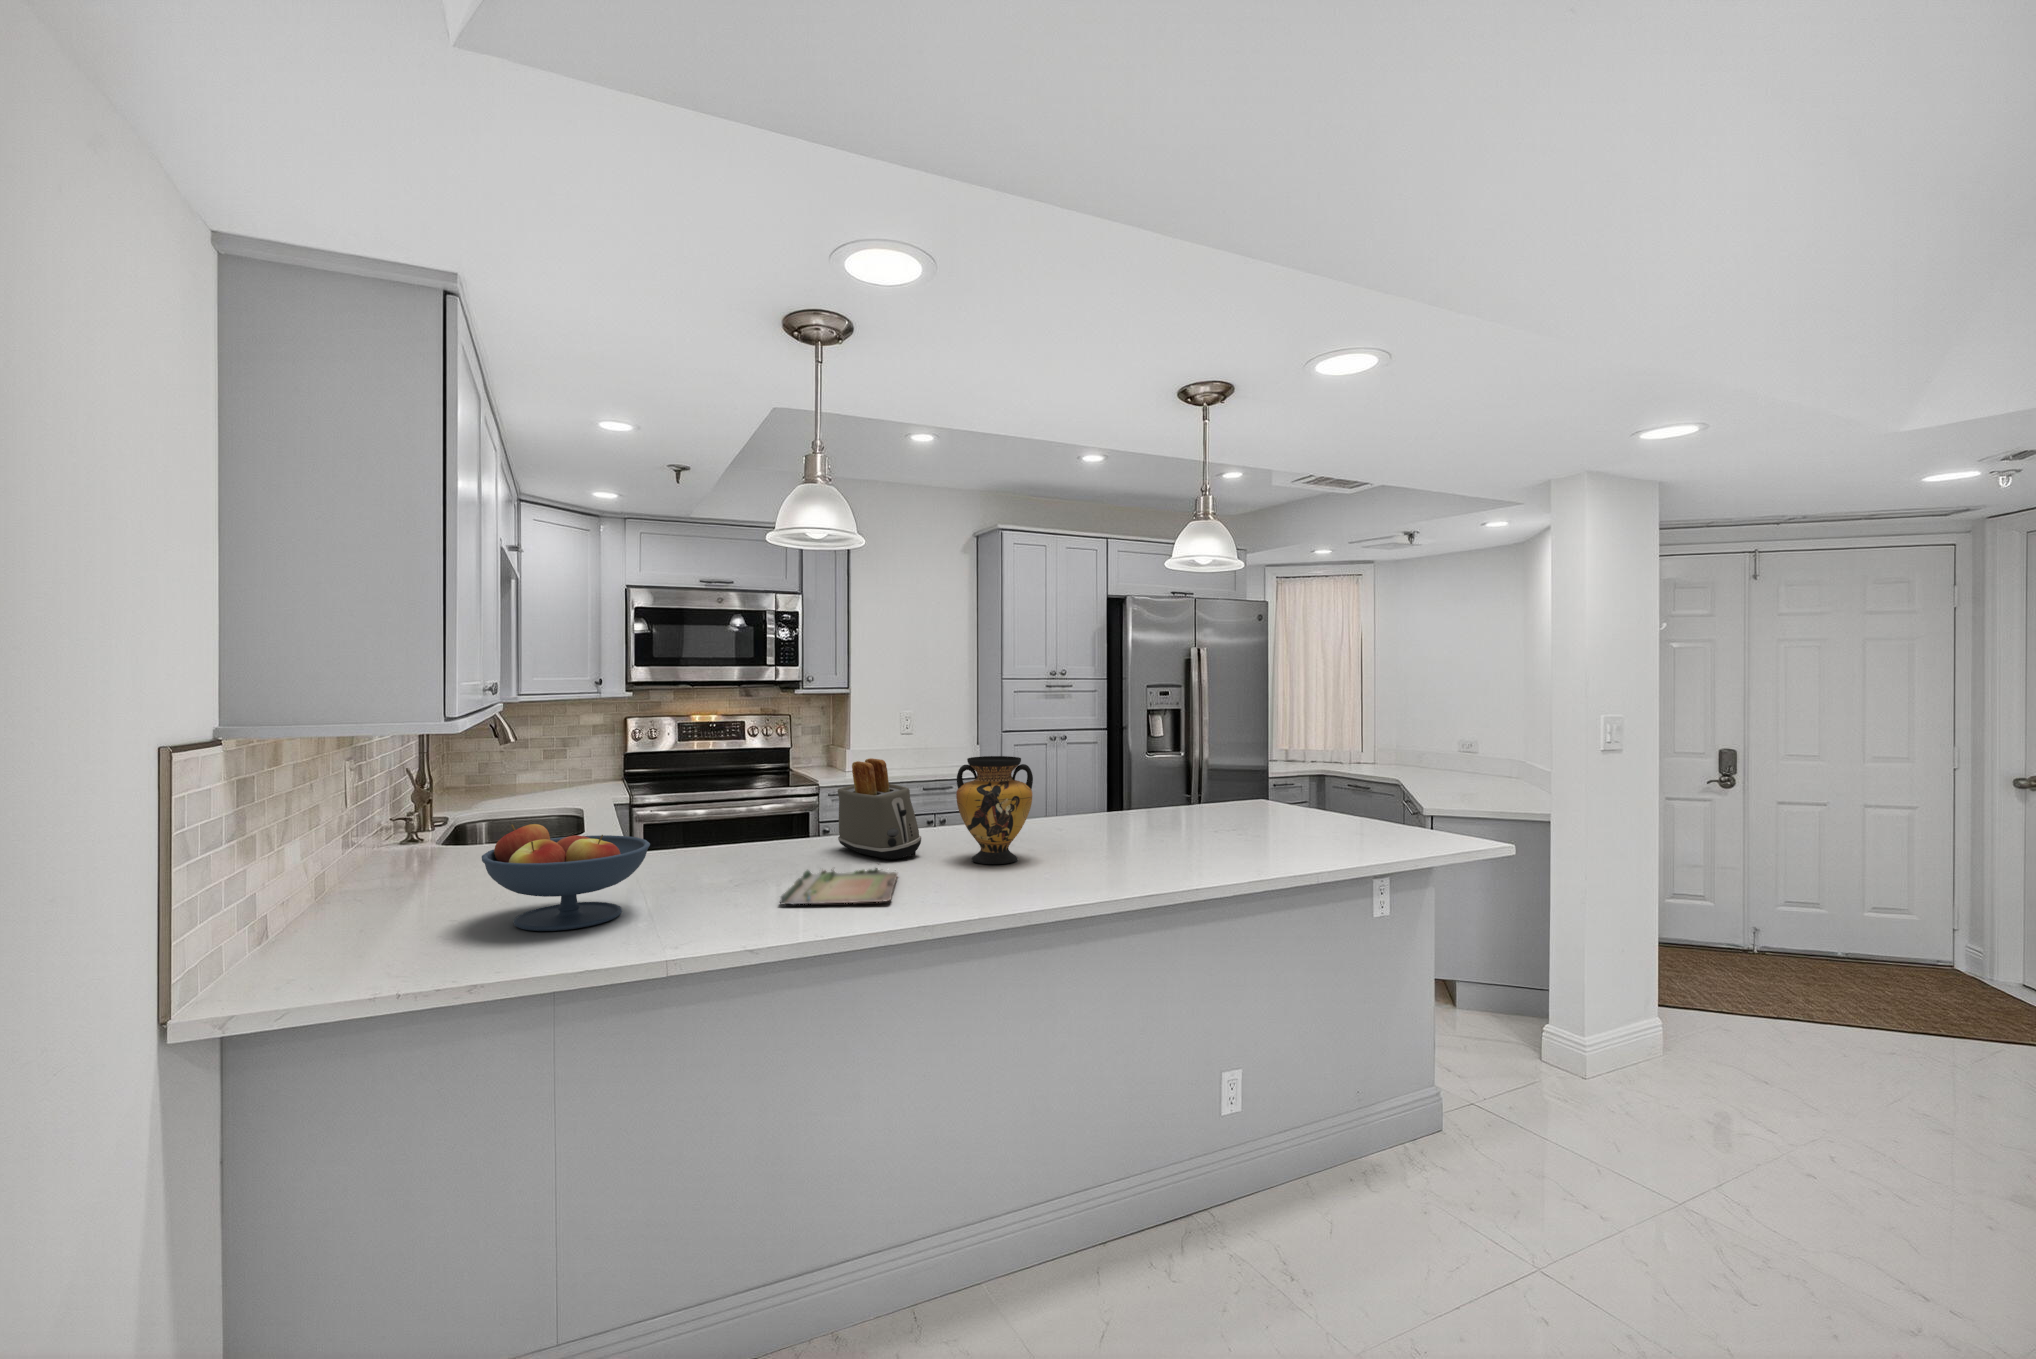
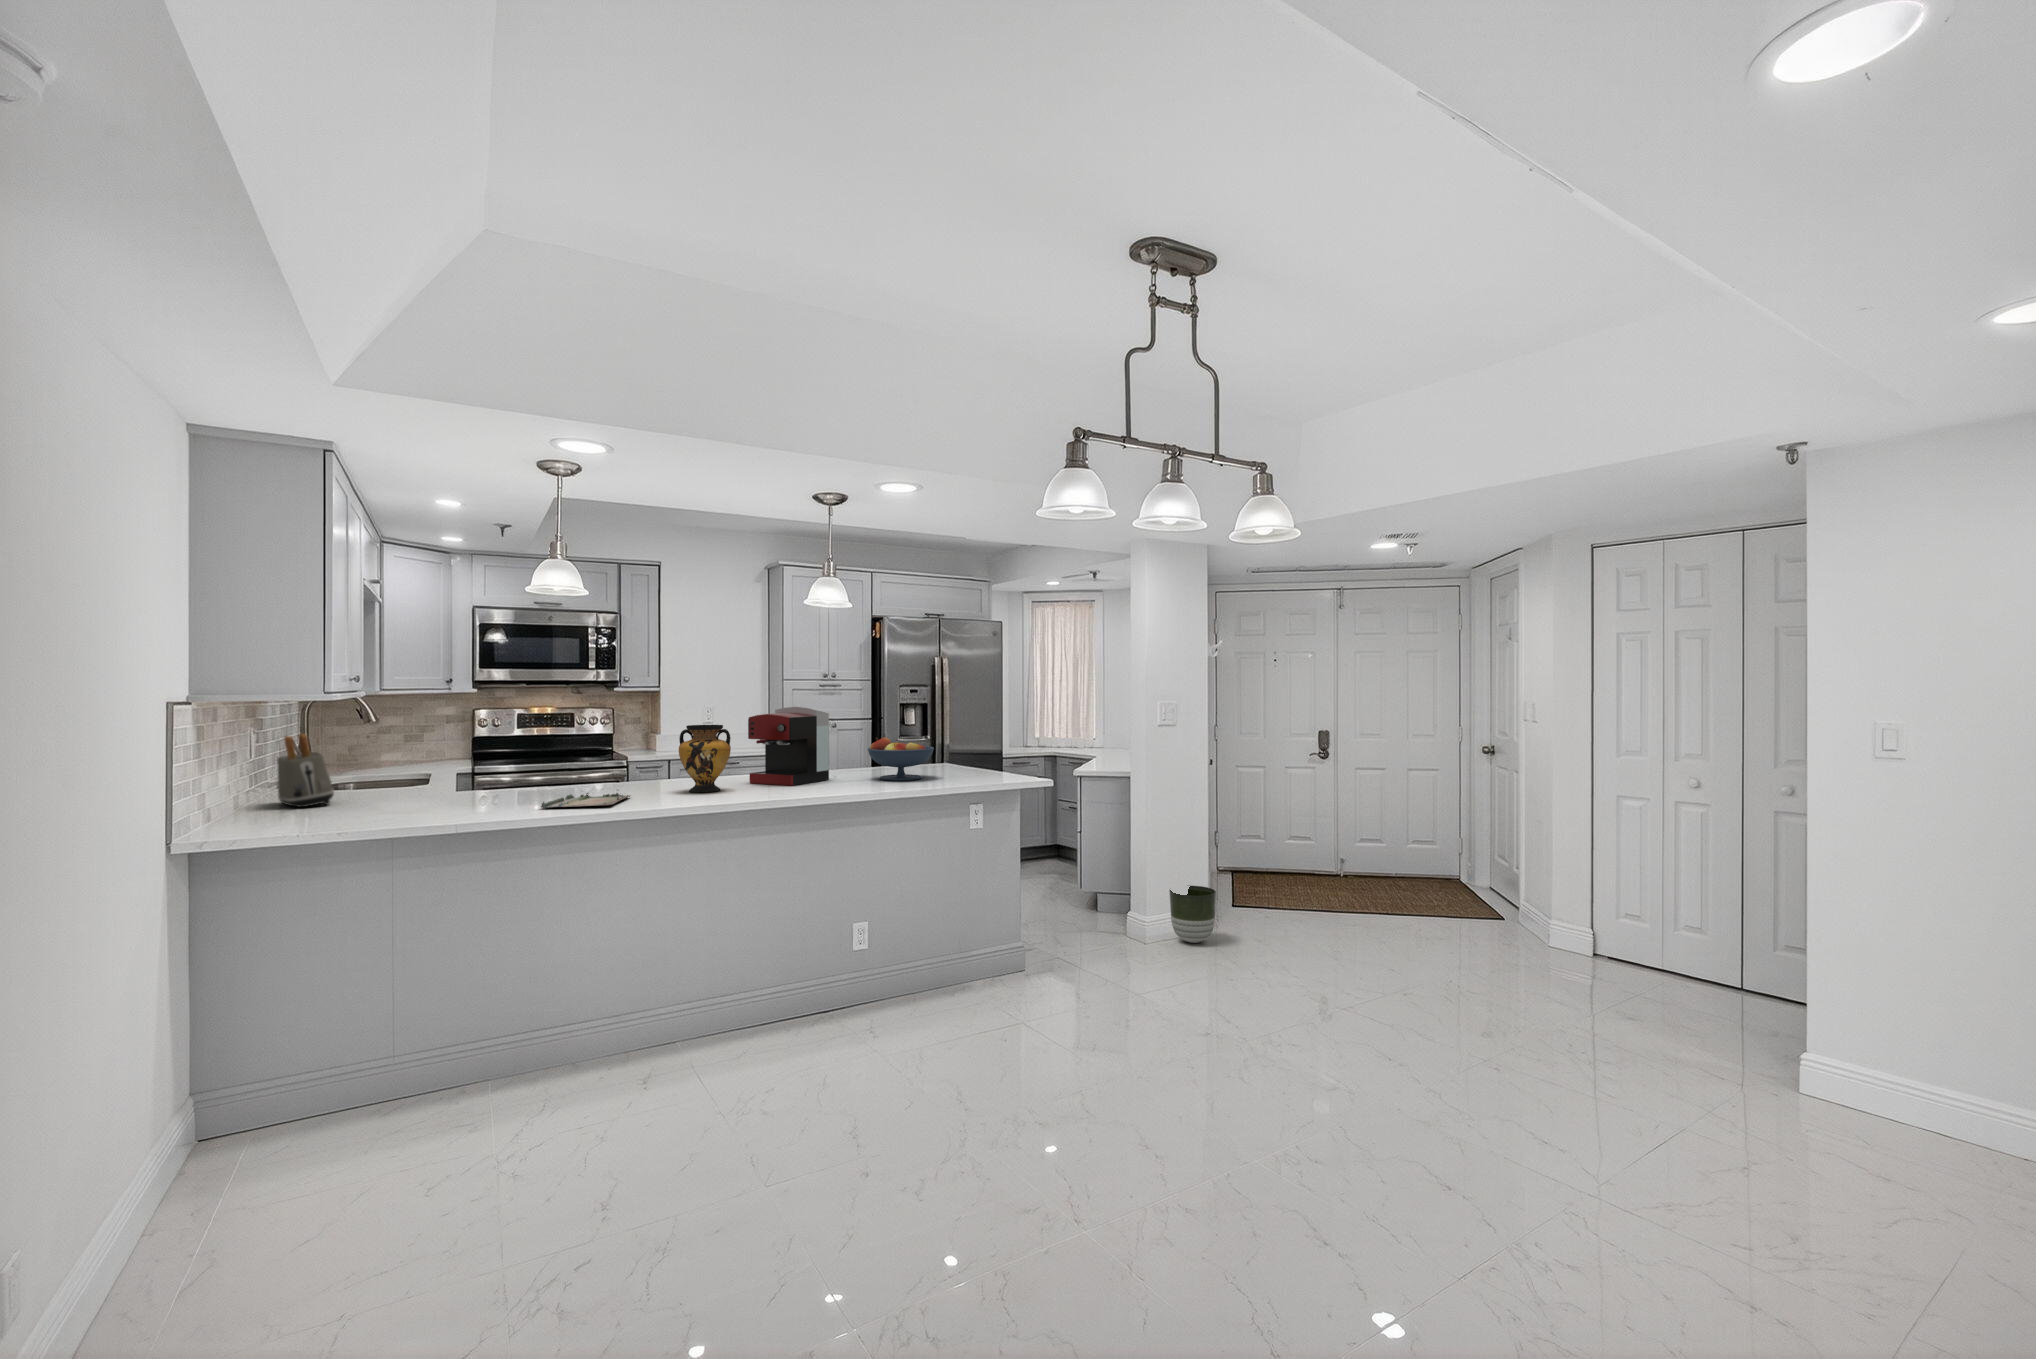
coffee maker: none [1038,725,1149,849] -> present [748,707,829,786]
toaster: present [838,758,921,860] -> present [277,734,334,807]
fruit bowl: present [482,824,650,931] -> present [868,737,934,780]
planter: none [1627,991,1714,1084] -> present [1169,886,1216,943]

